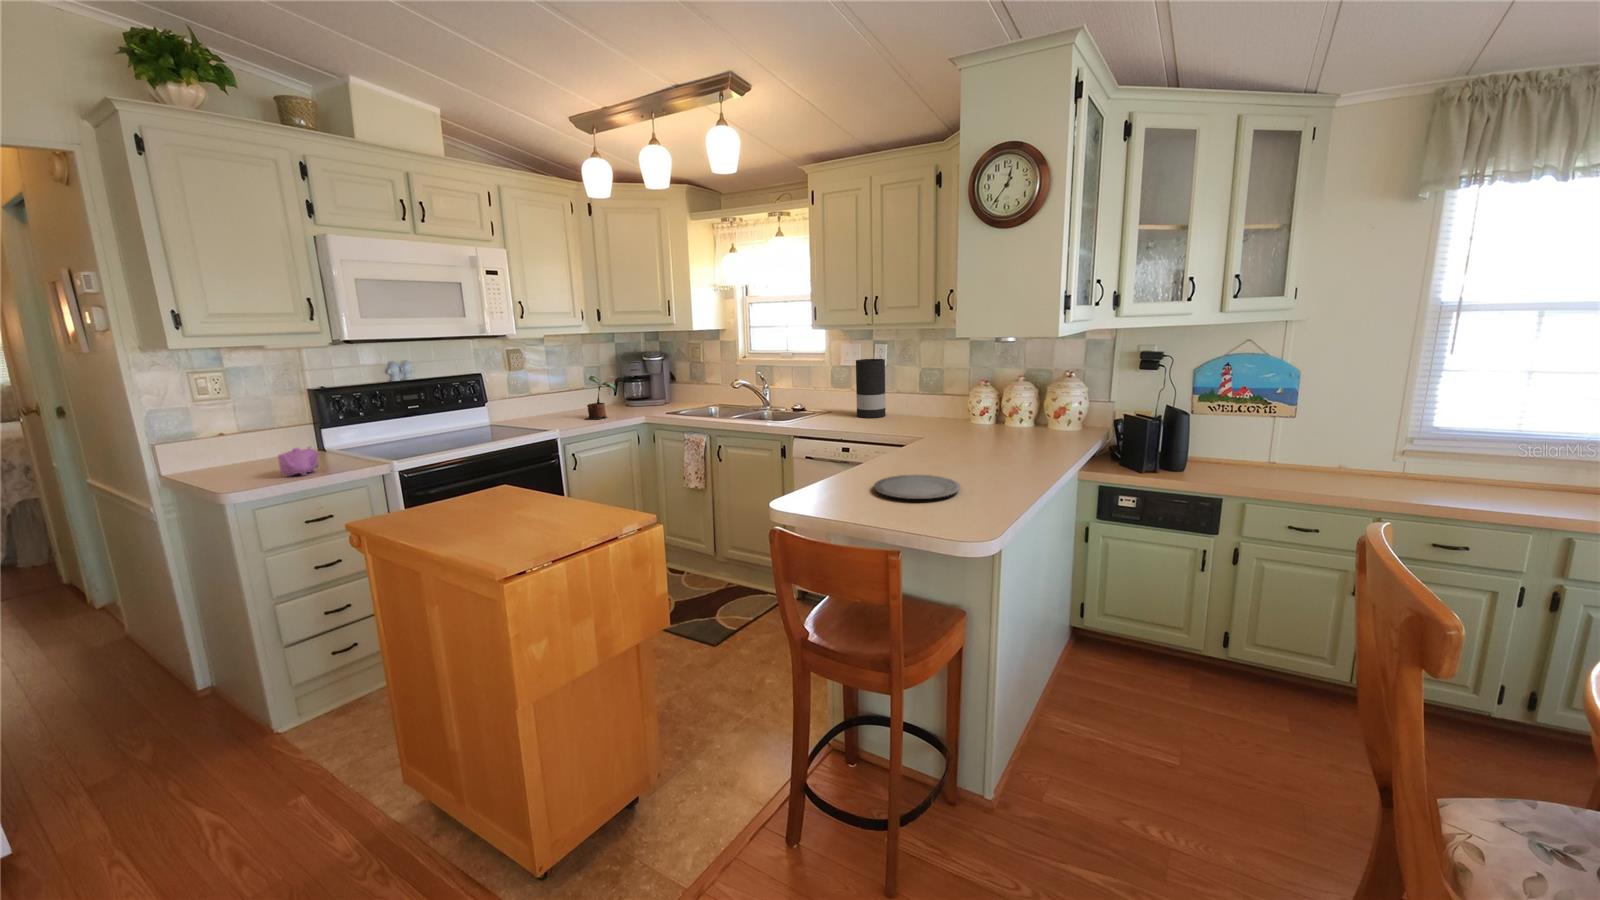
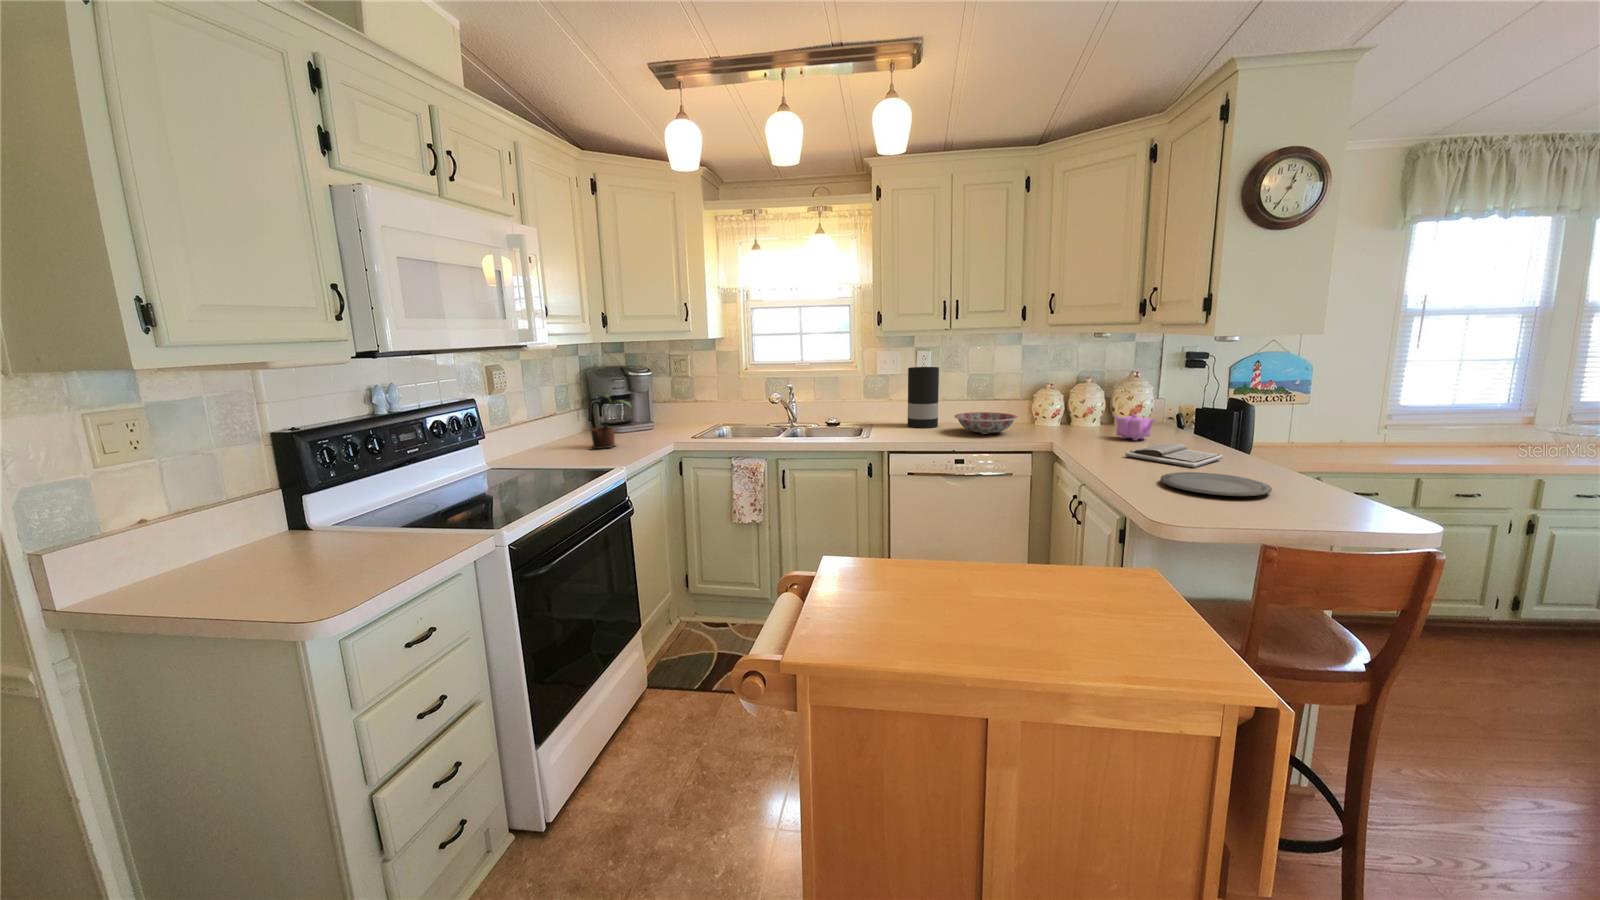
ceramic bowl: none [872,406,932,427] -> present [954,412,1018,433]
teapot: present [278,446,319,476] -> present [1114,414,1155,441]
book: none [943,449,1024,473] -> present [1125,444,1222,468]

